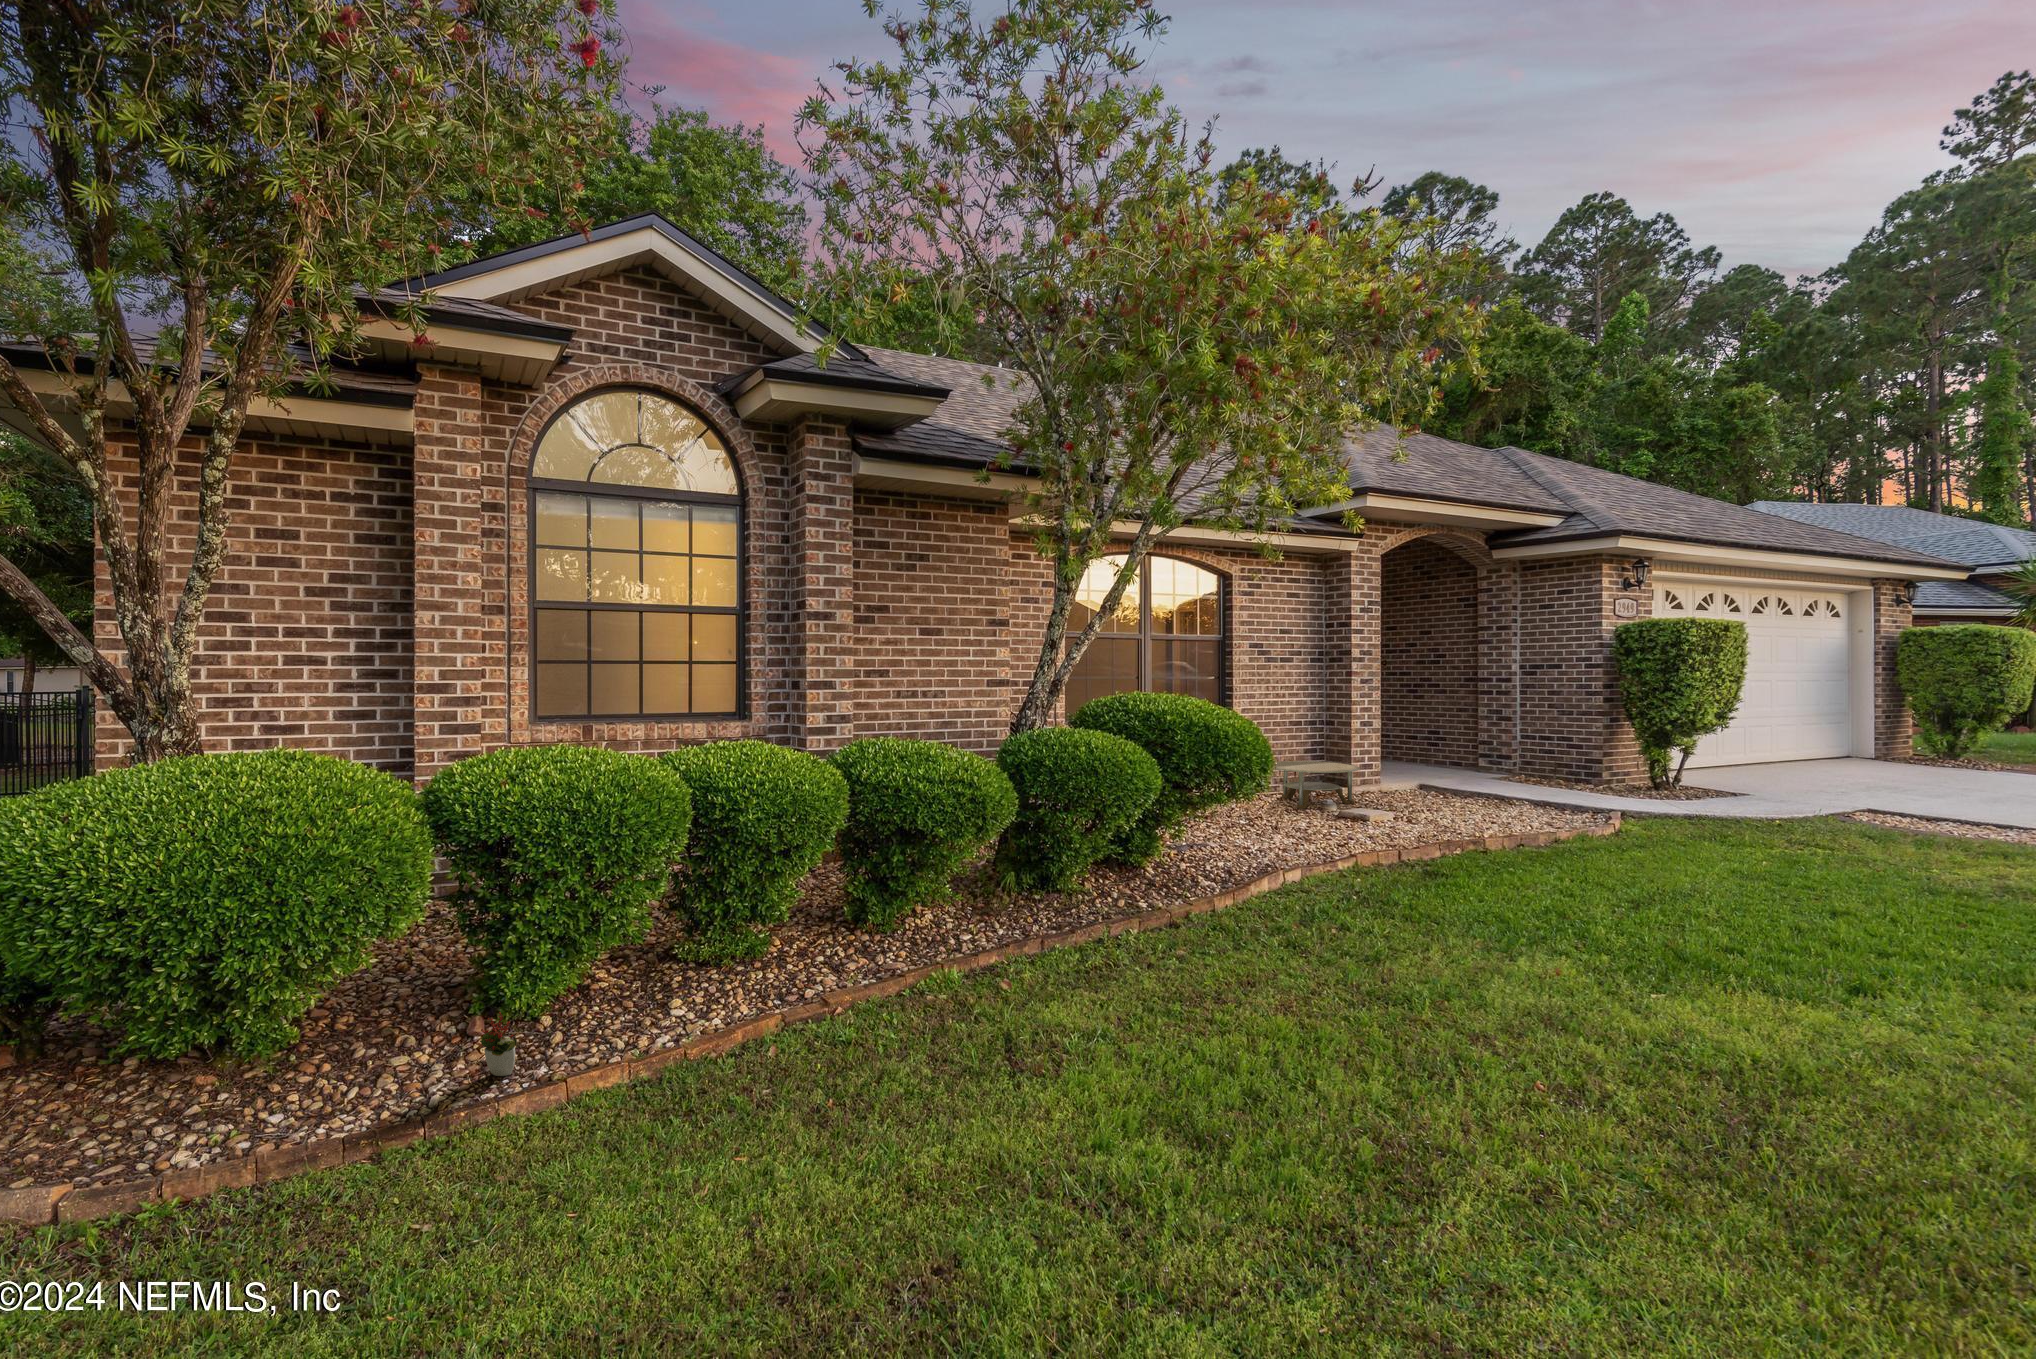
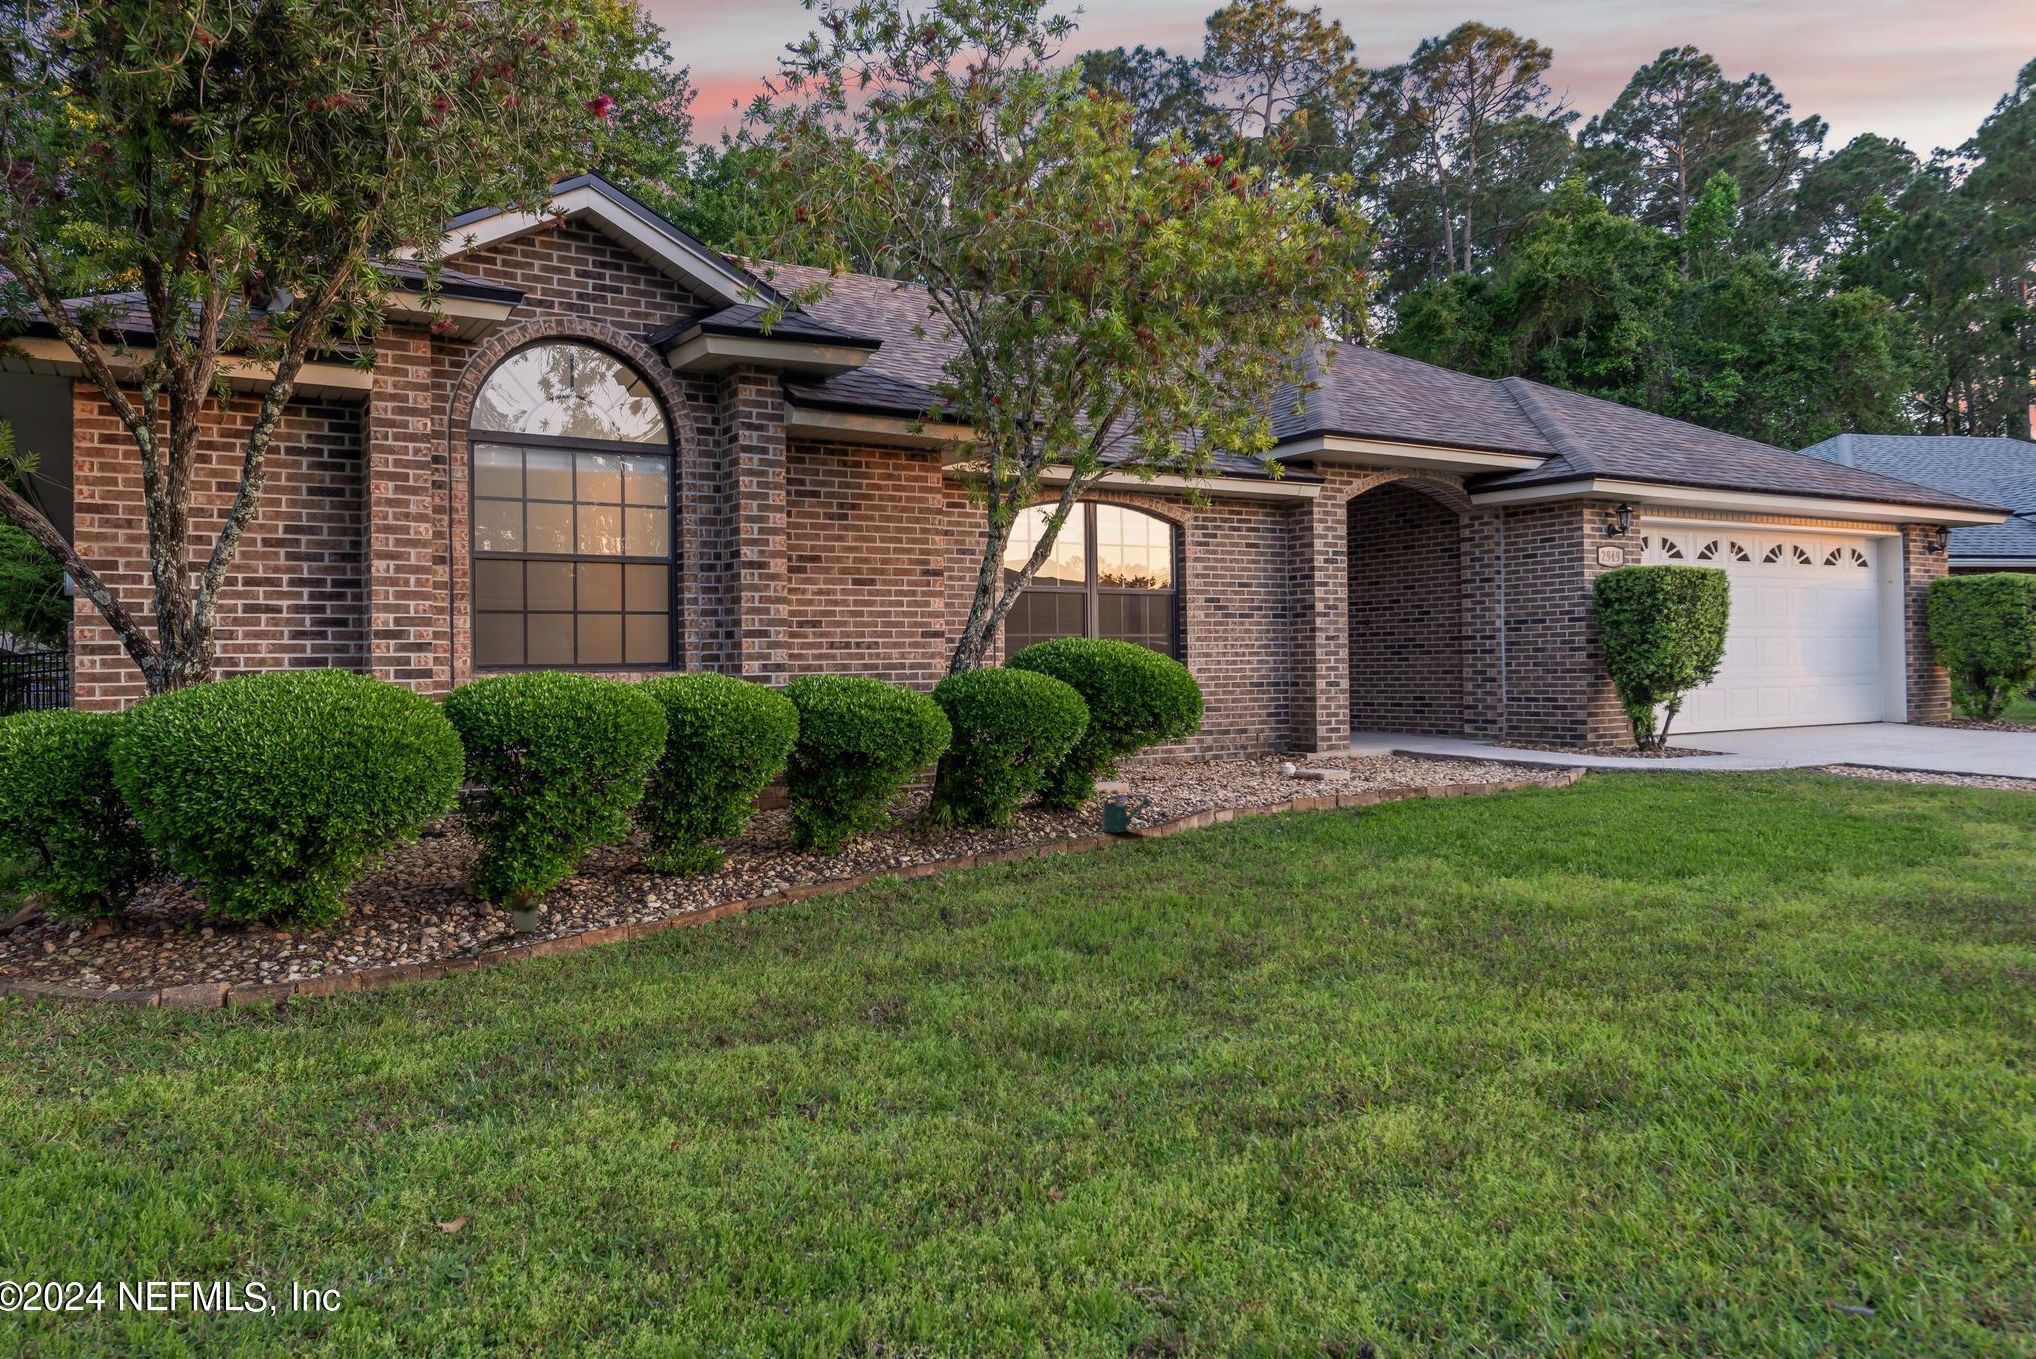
round table: present [1276,761,1360,809] -> none [1222,723,1320,770]
watering can: none [1167,859,1227,899] -> present [1099,798,1150,832]

